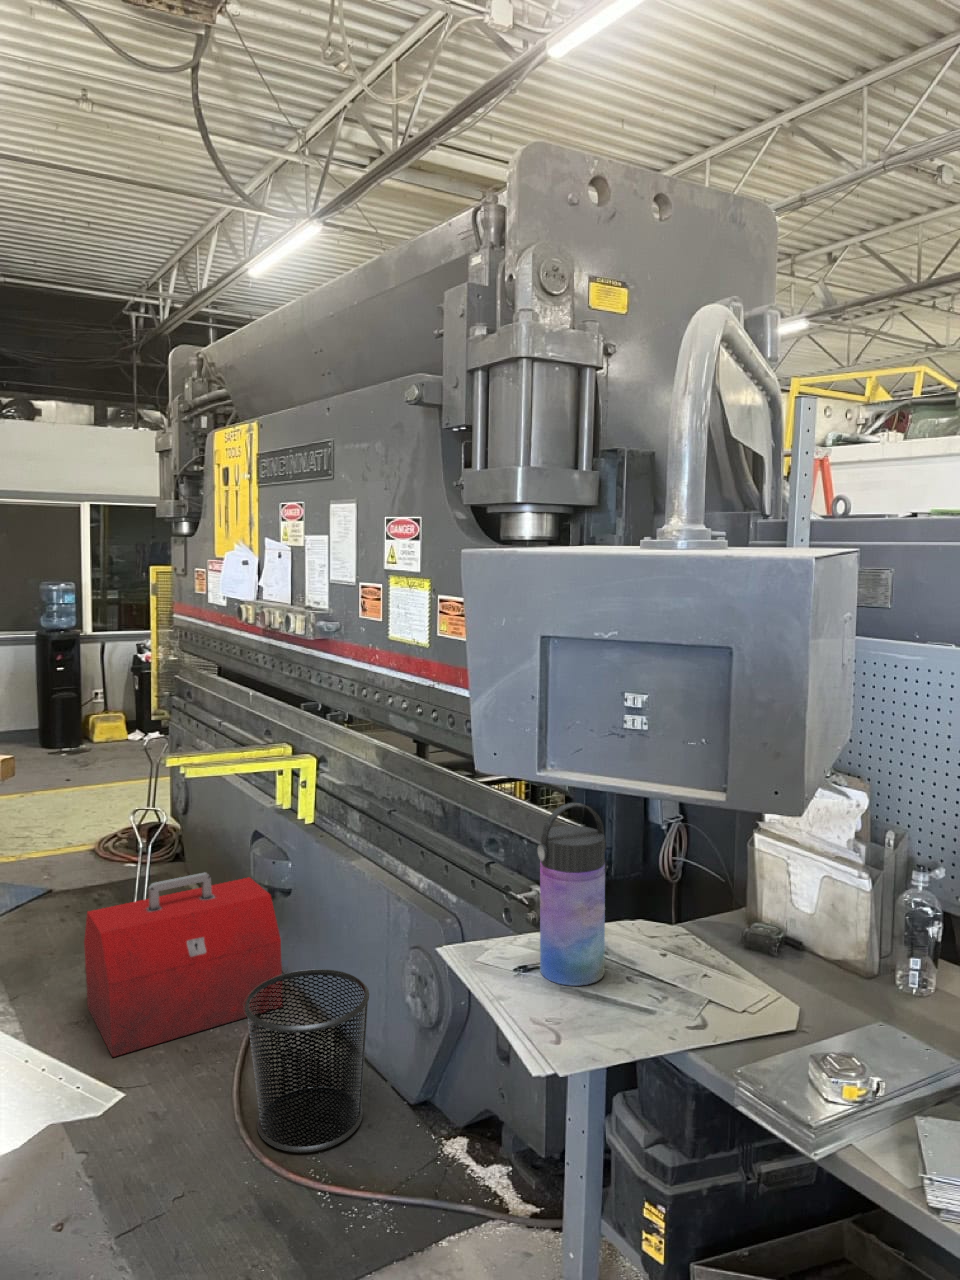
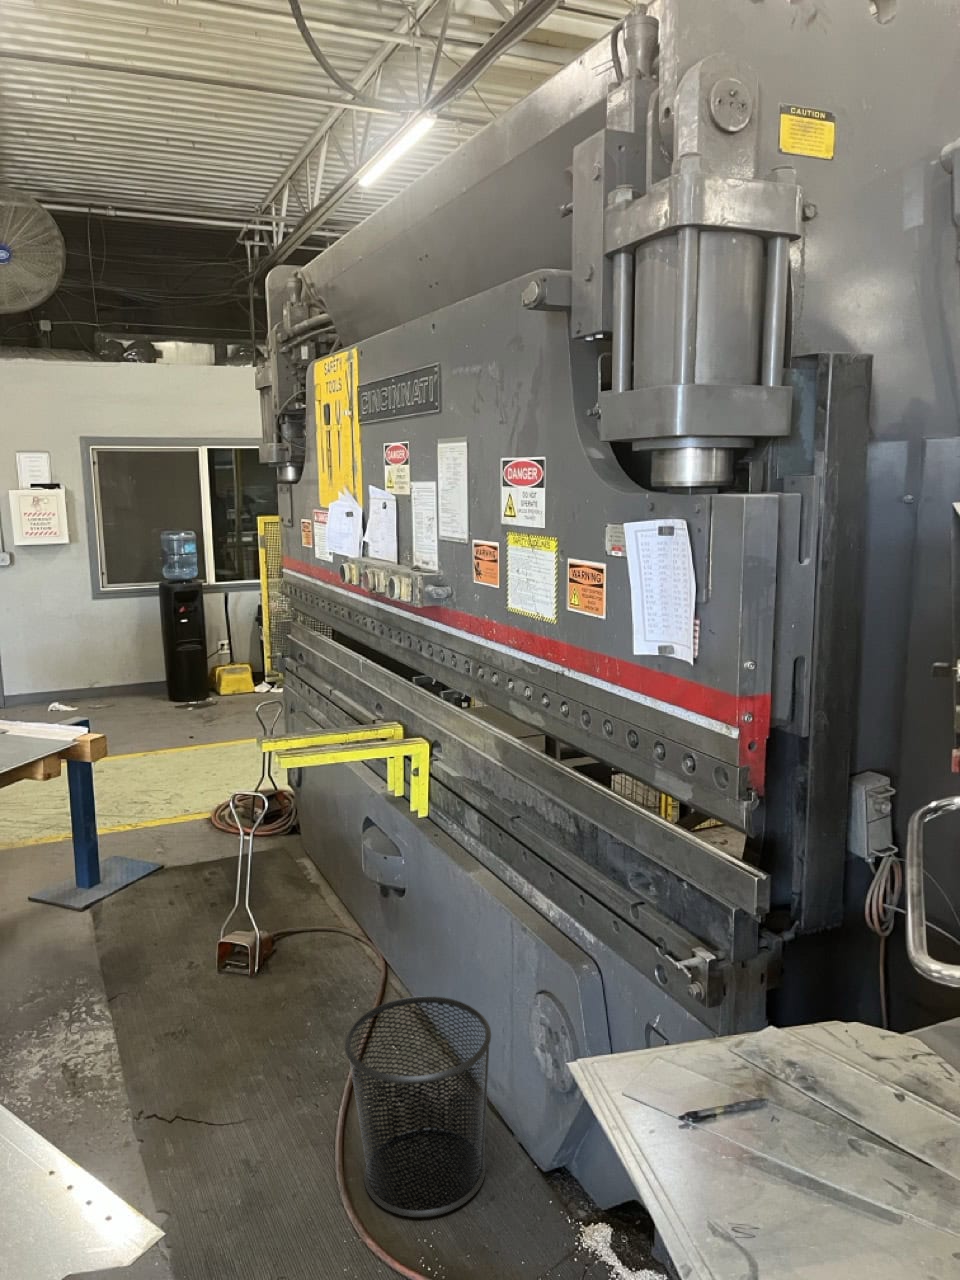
water bottle: present [537,803,607,986] -> none [713,889,819,1159]
toolbox: present [84,872,282,1057] -> none [184,867,399,1073]

